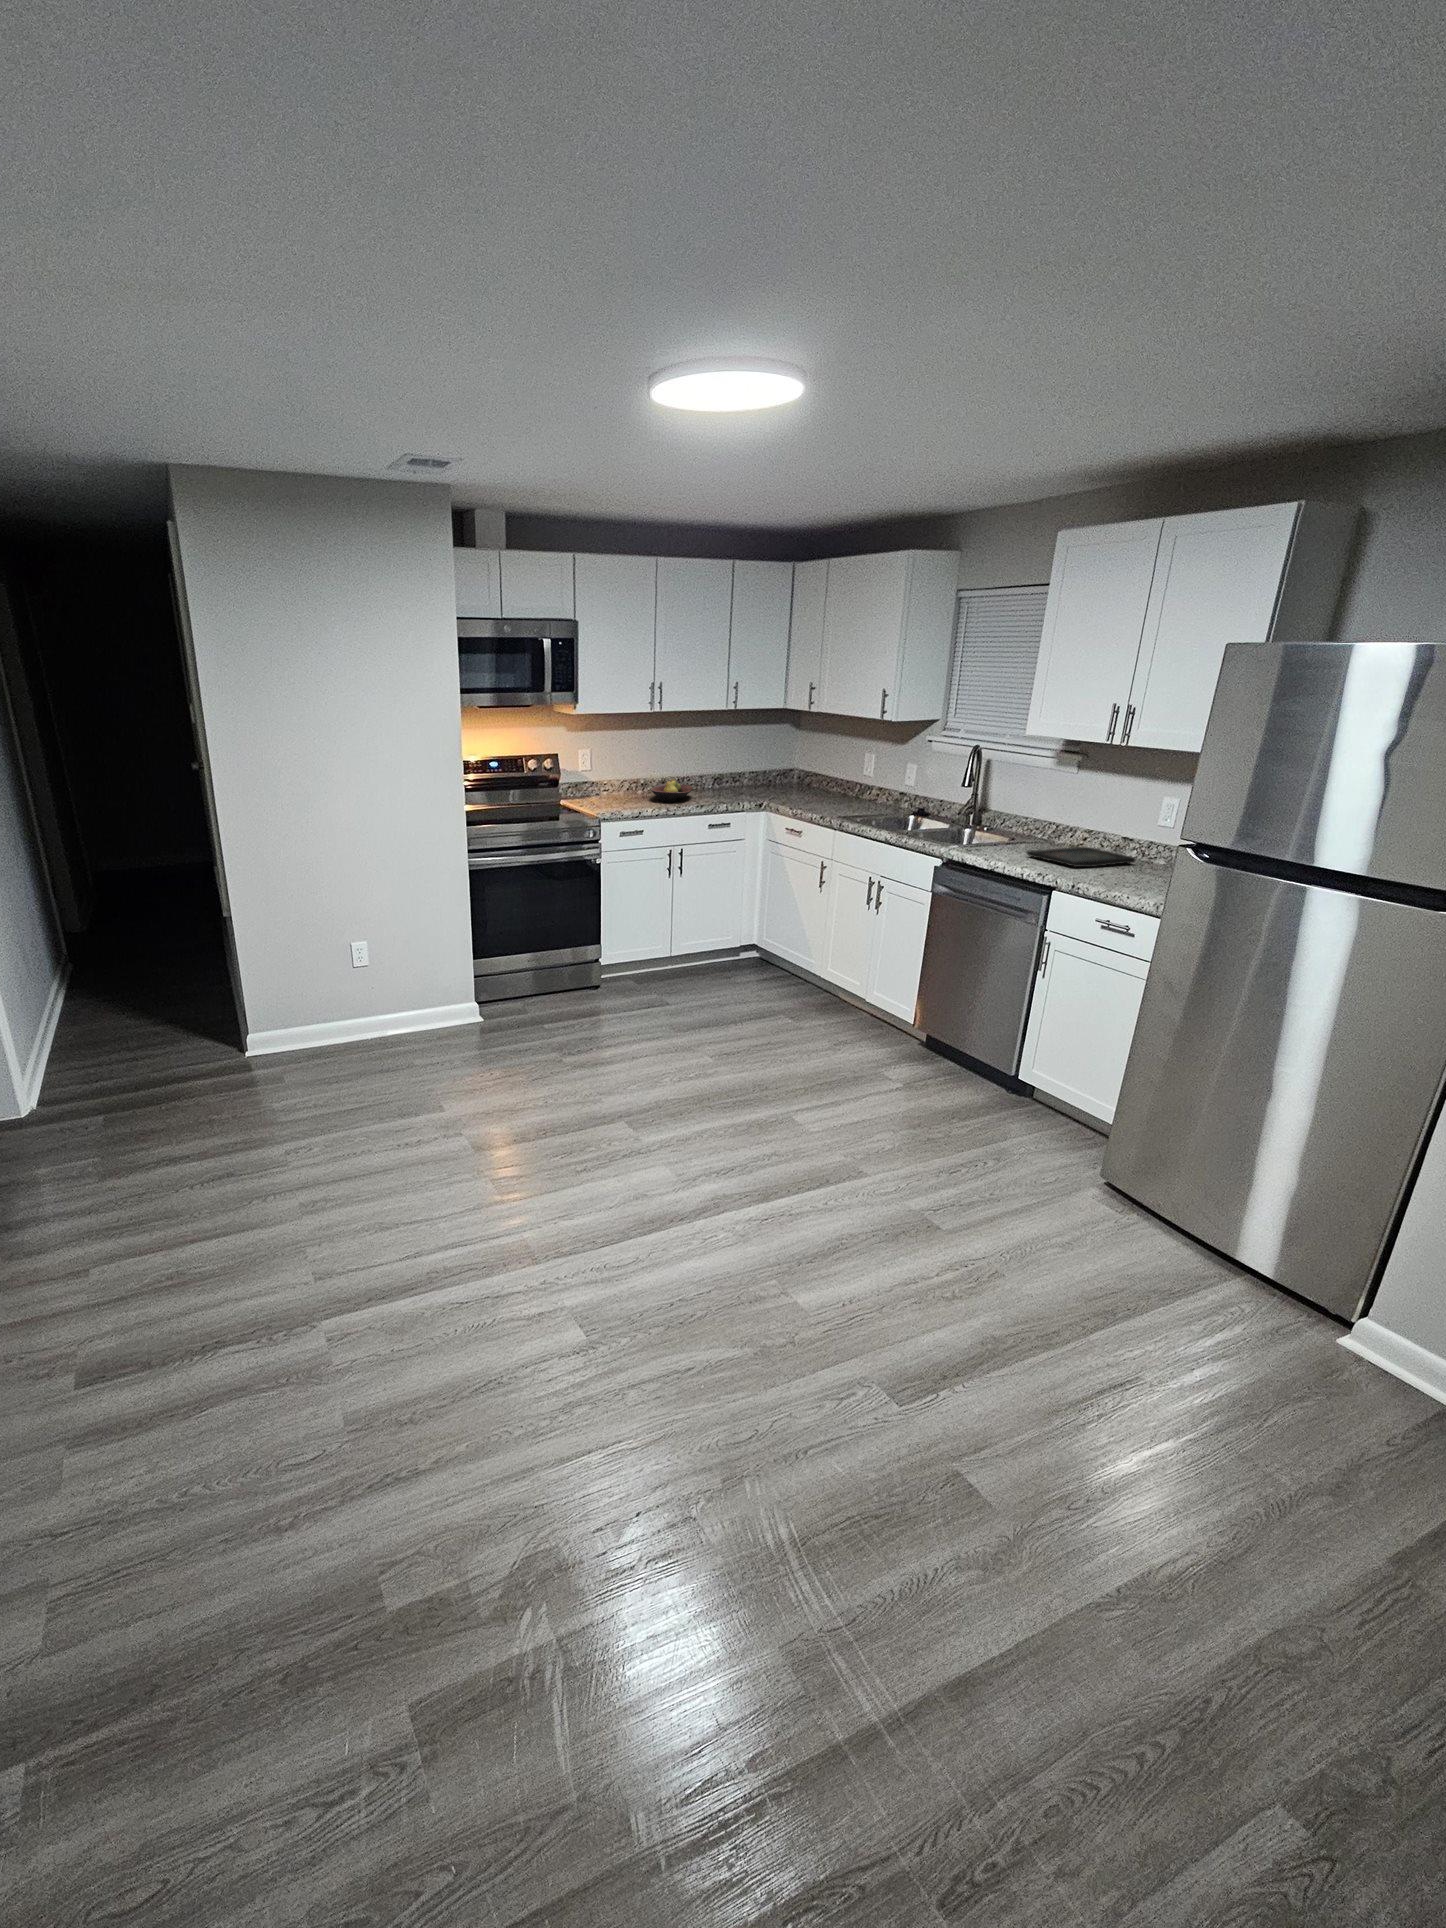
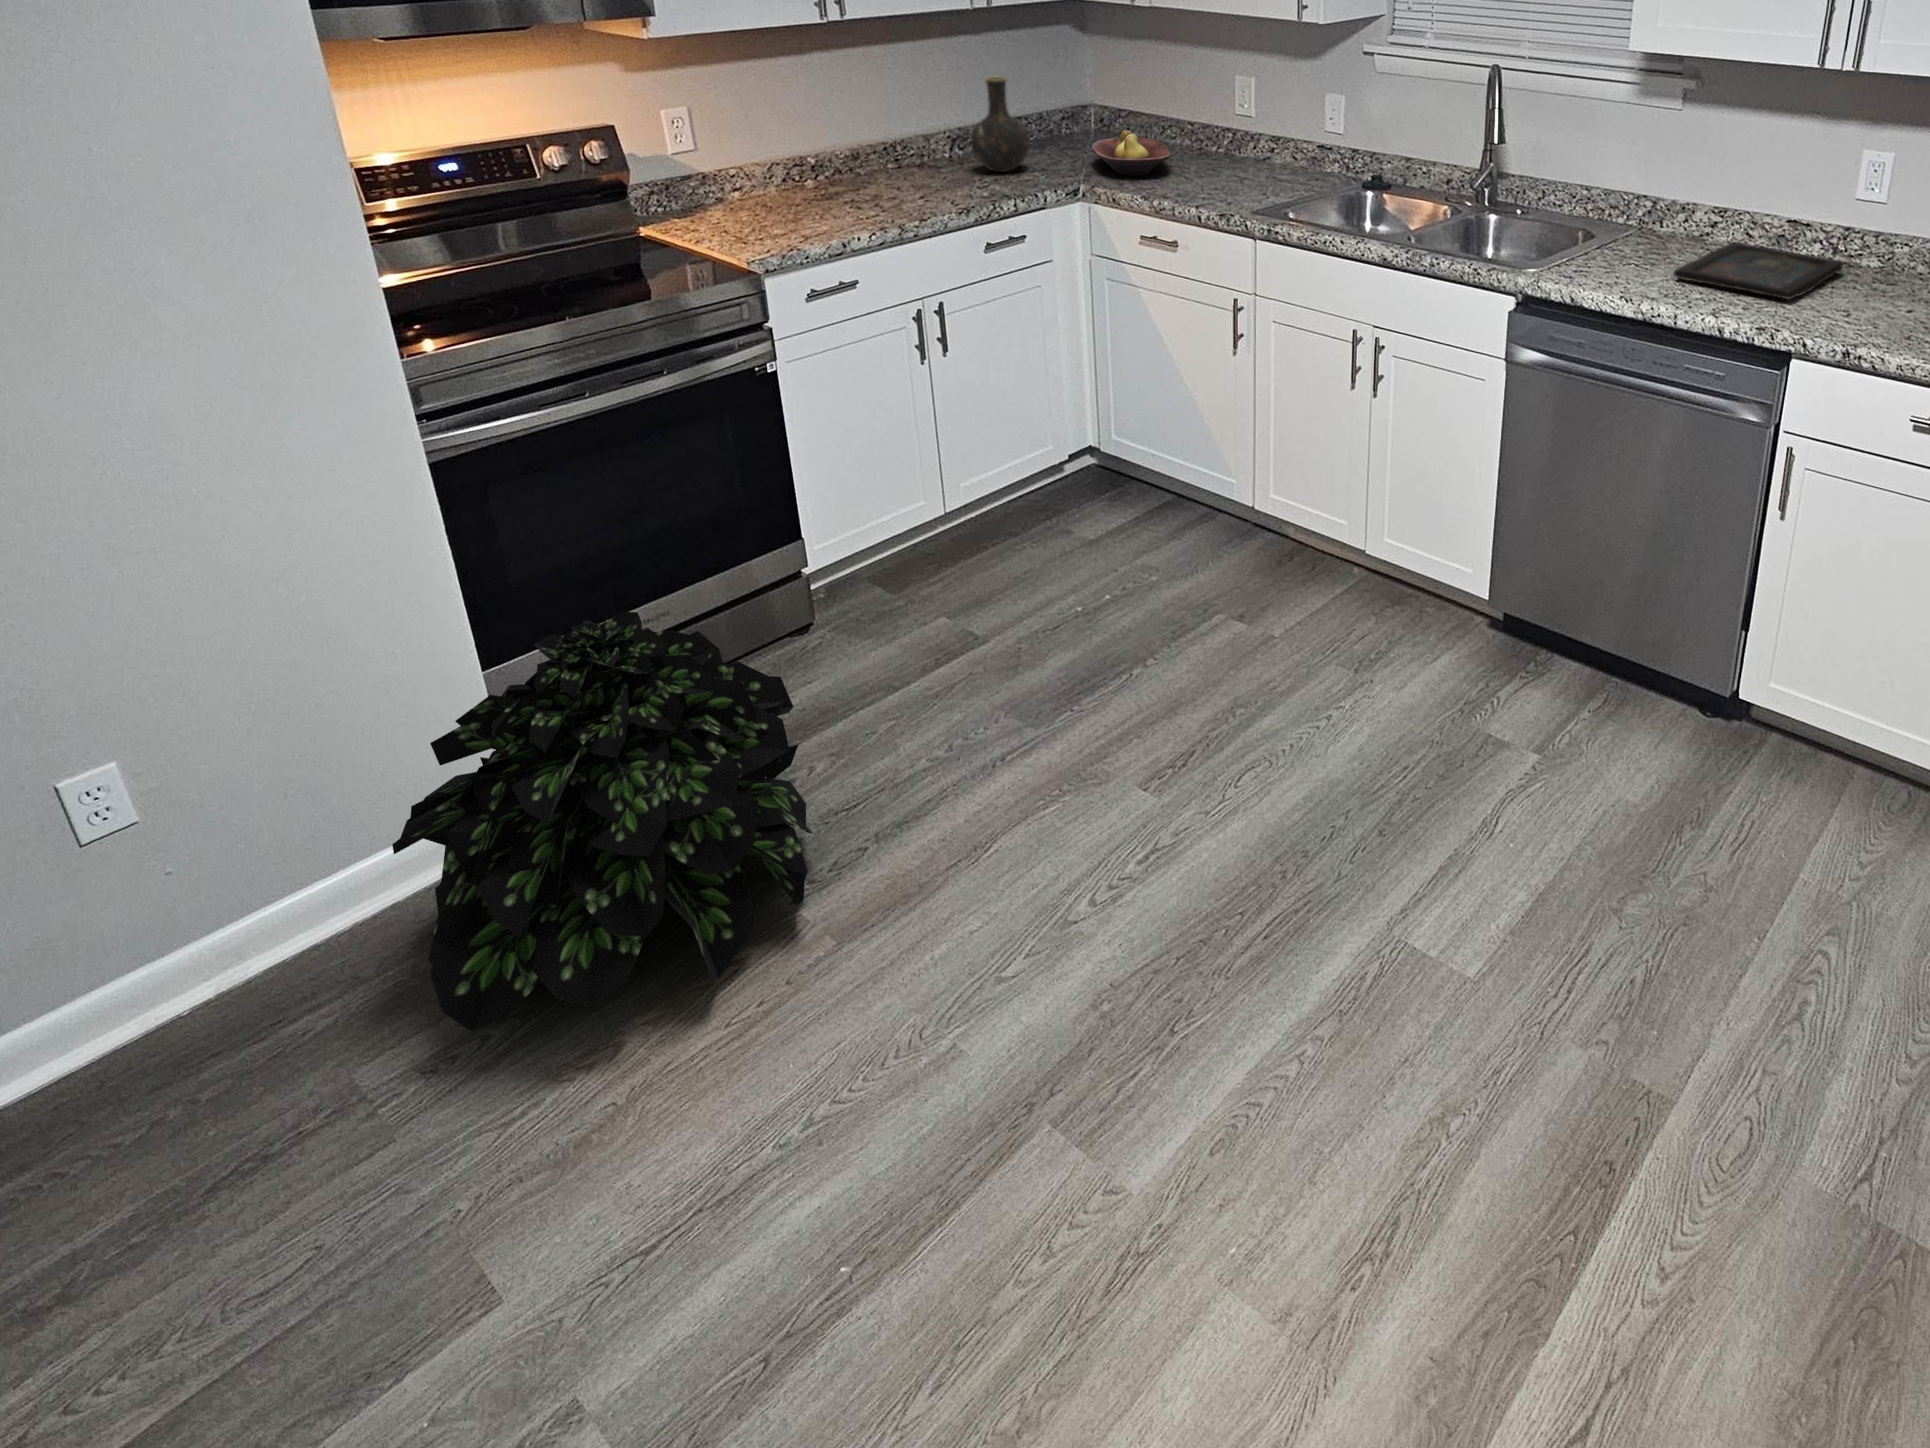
vase: none [720,747,750,796] -> present [970,77,1030,172]
fruit bowl: present [651,779,693,802] -> present [1092,130,1170,176]
potted plant: none [436,925,576,1063] -> present [392,611,813,1031]

